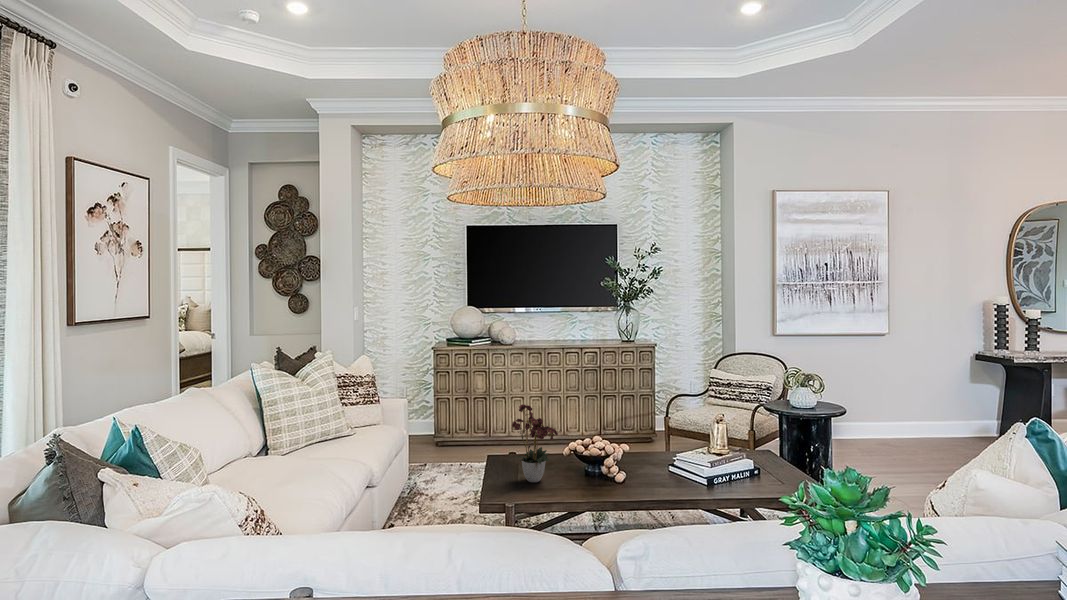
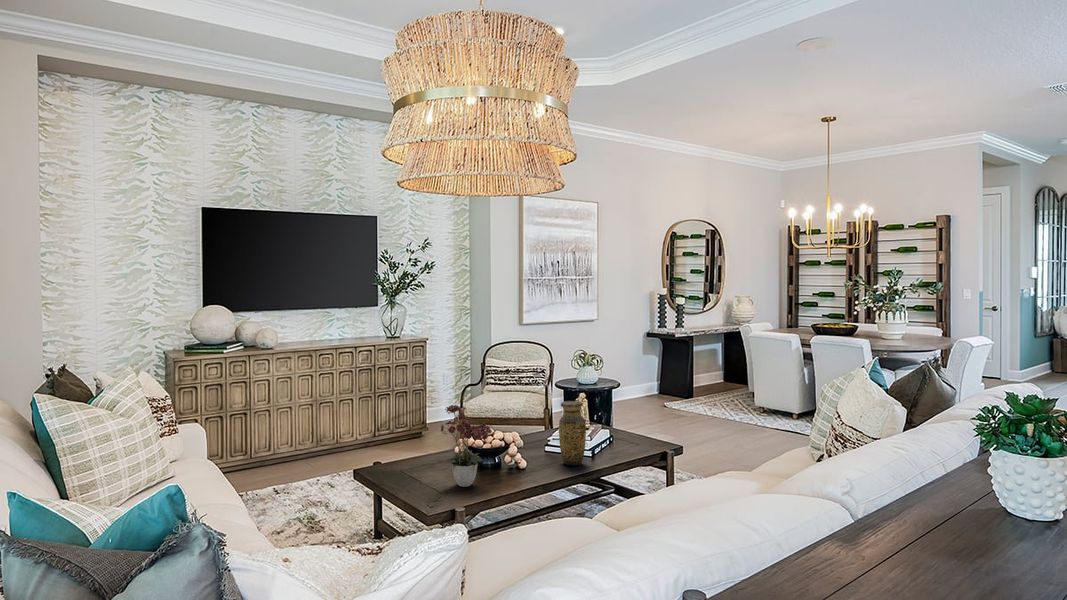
vase: none [643,416,672,484] -> present [559,401,586,466]

